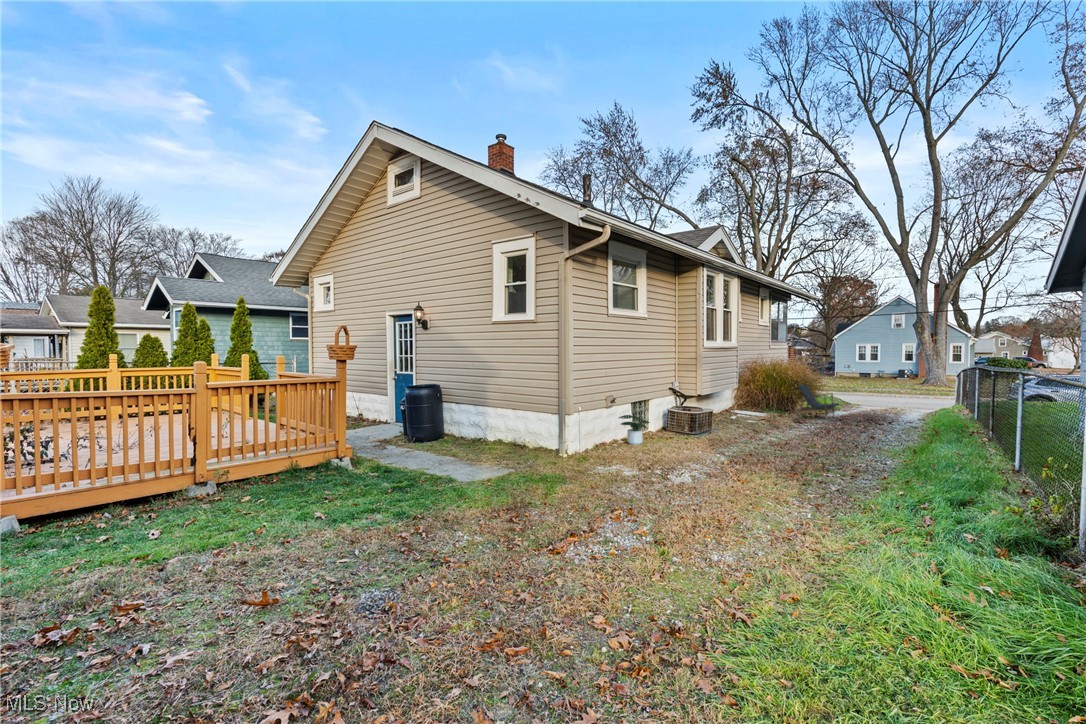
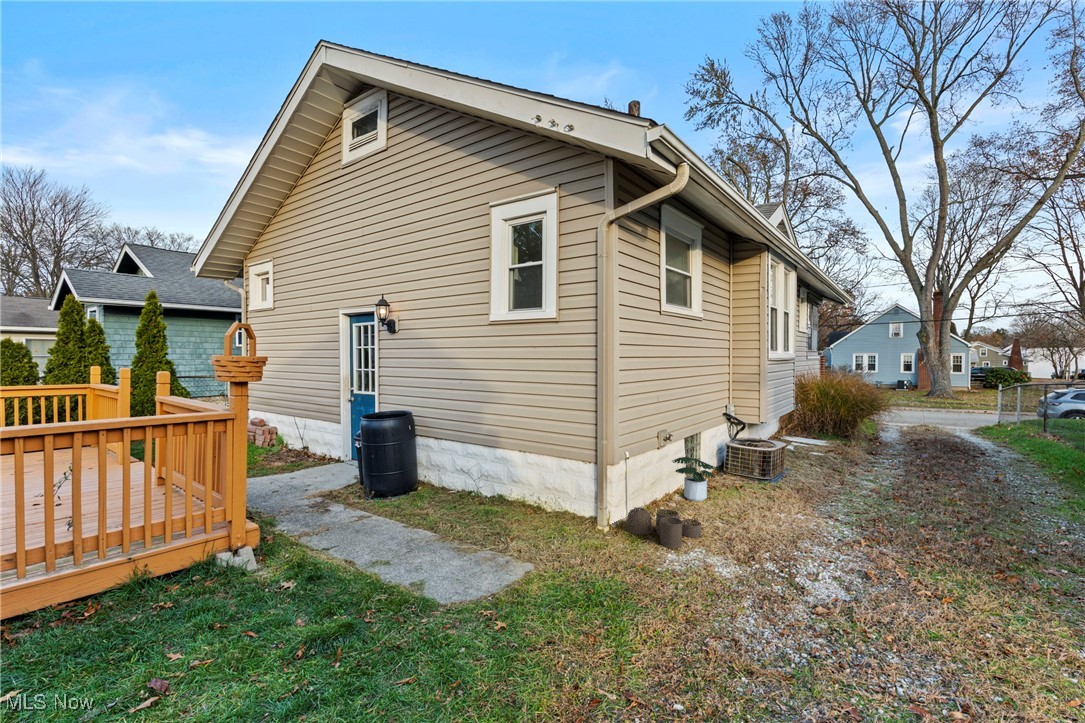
lounge chair: present [798,385,839,419] -> none [853,401,903,446]
woven basket: none [578,440,624,461] -> present [626,507,702,548]

